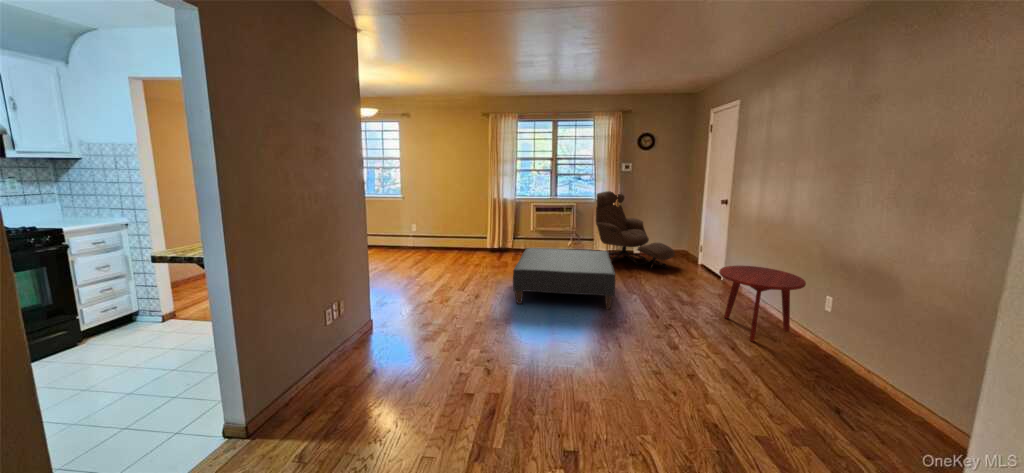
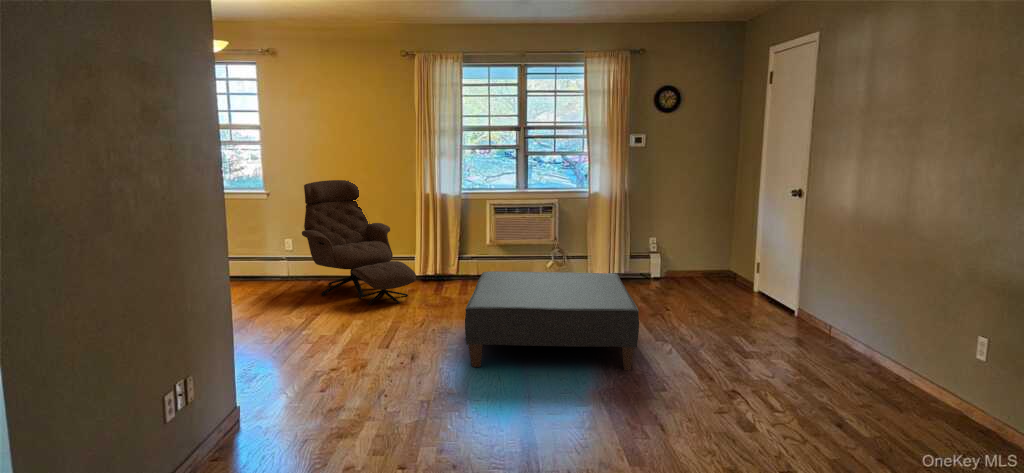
lounge chair: present [596,191,675,270] -> present [302,180,416,306]
side table: present [719,266,806,342] -> none [807,290,946,415]

